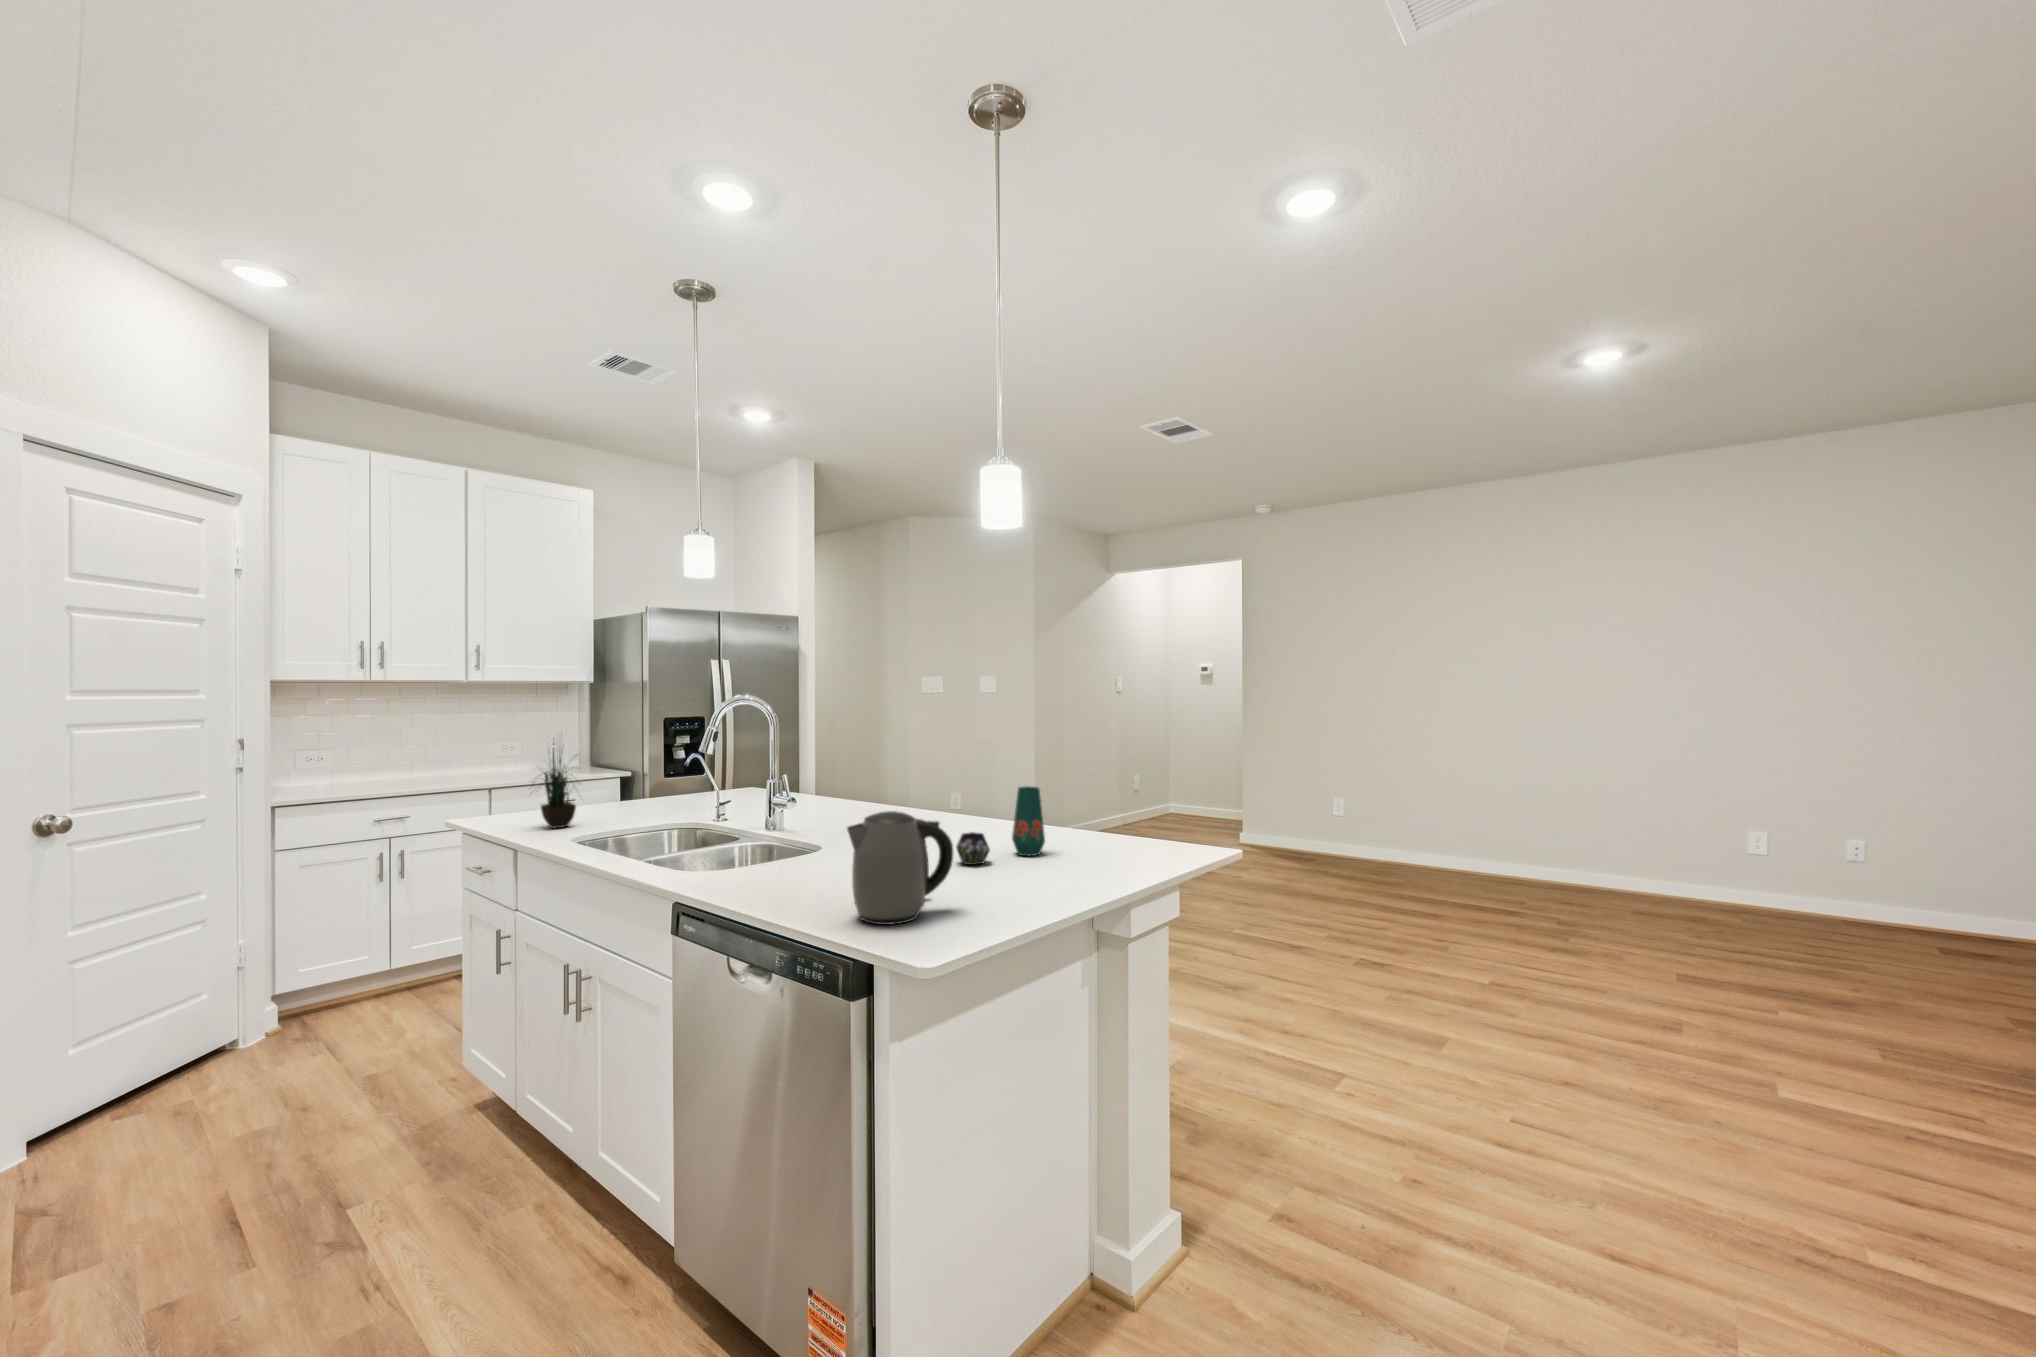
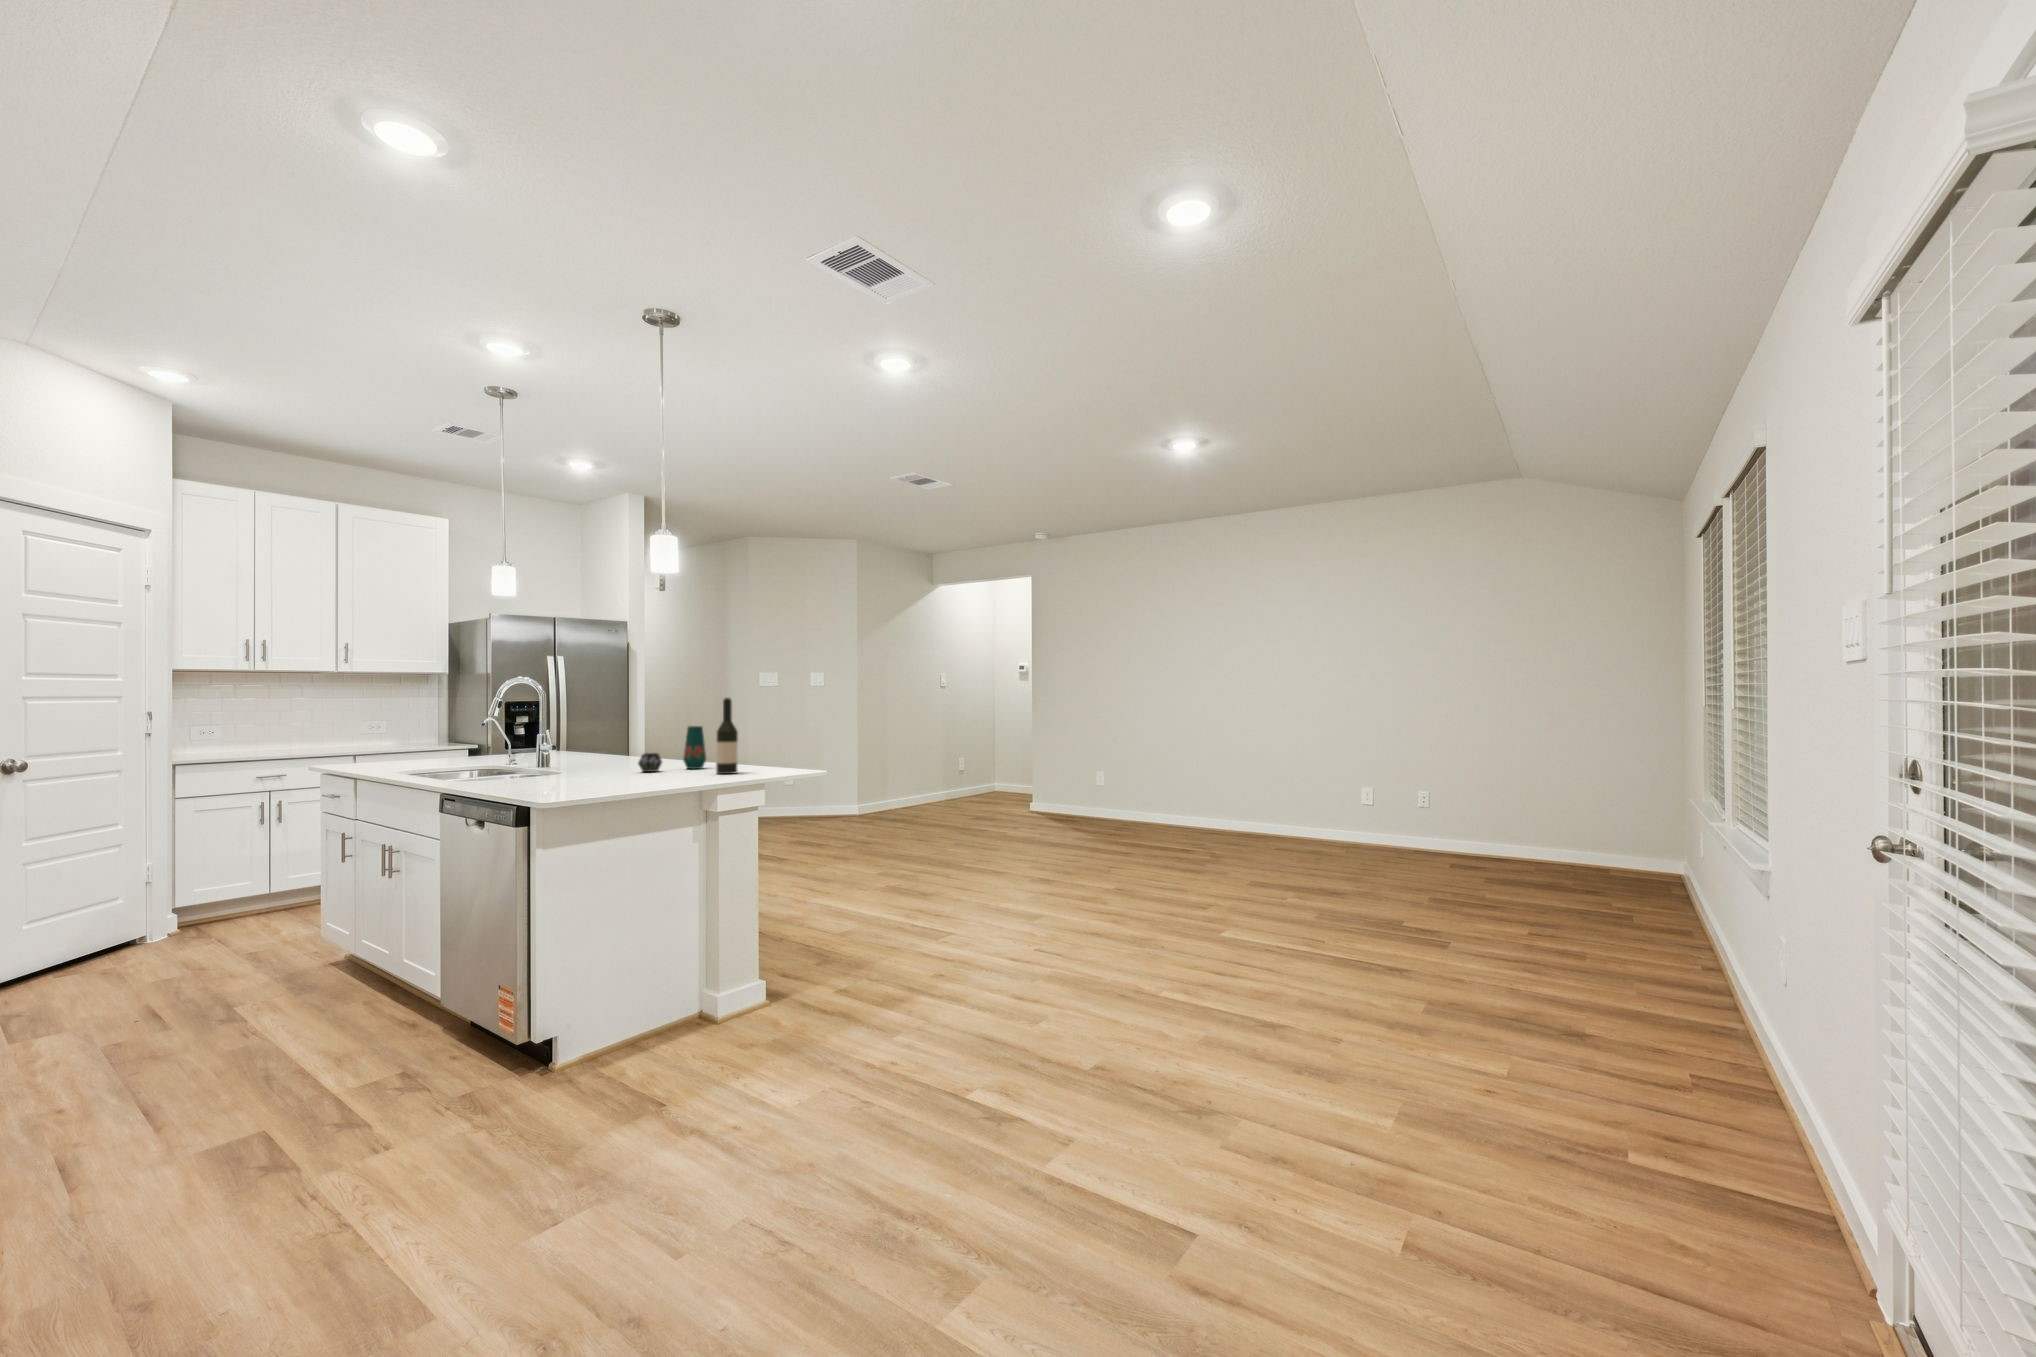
potted plant: present [541,743,576,828] -> none [367,692,411,767]
wine bottle: none [1098,750,1133,879] -> present [716,698,738,774]
kettle: present [847,811,953,925] -> none [530,726,600,787]

